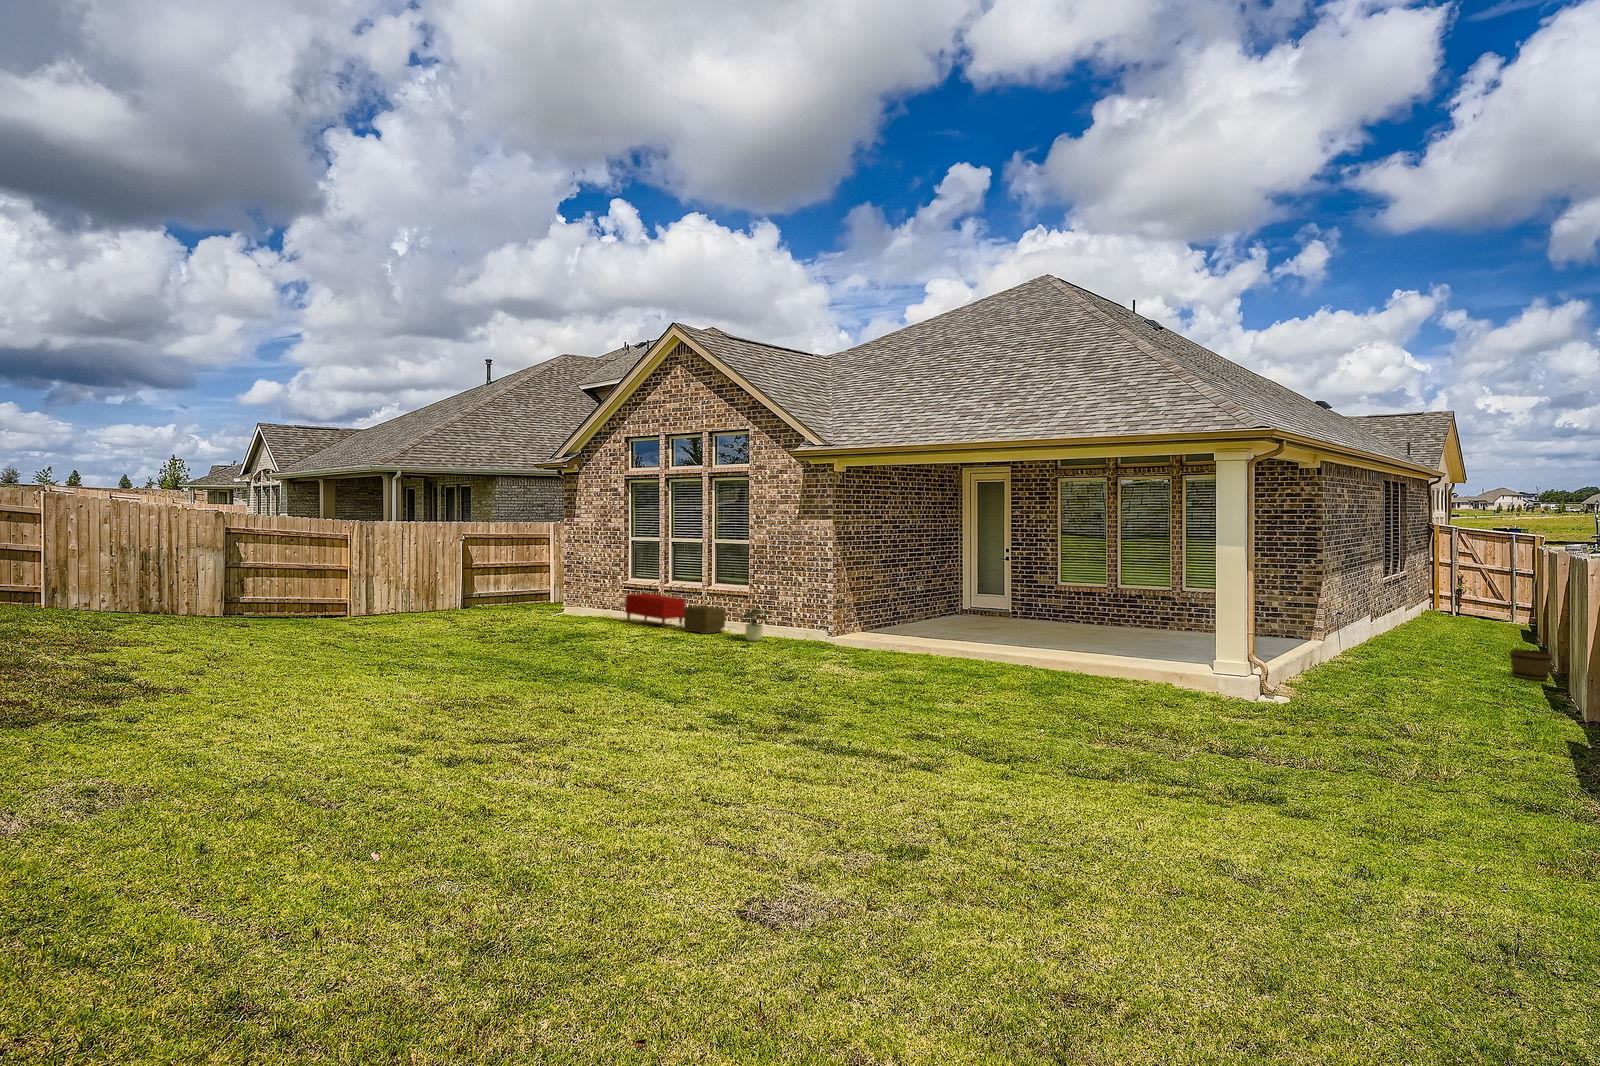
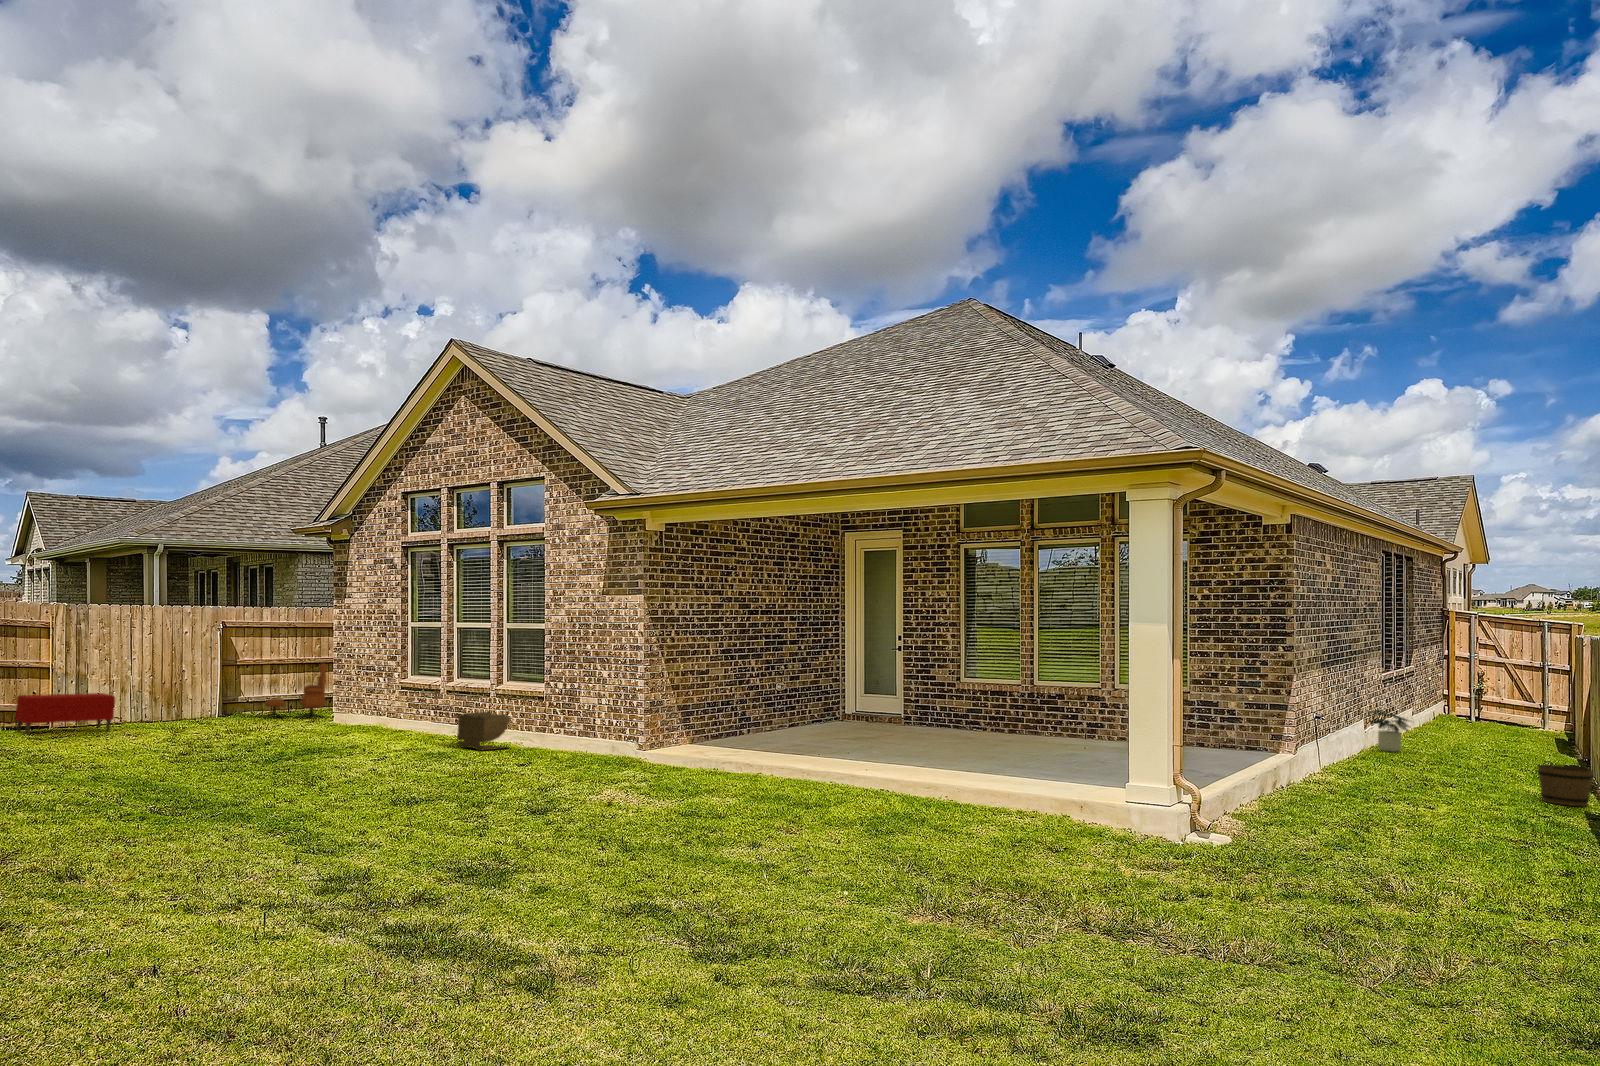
lounge chair: none [517,568,567,609] -> present [262,664,326,719]
bench: present [625,593,685,628] -> present [15,693,115,735]
potted plant: present [737,607,772,641] -> present [1369,710,1409,752]

